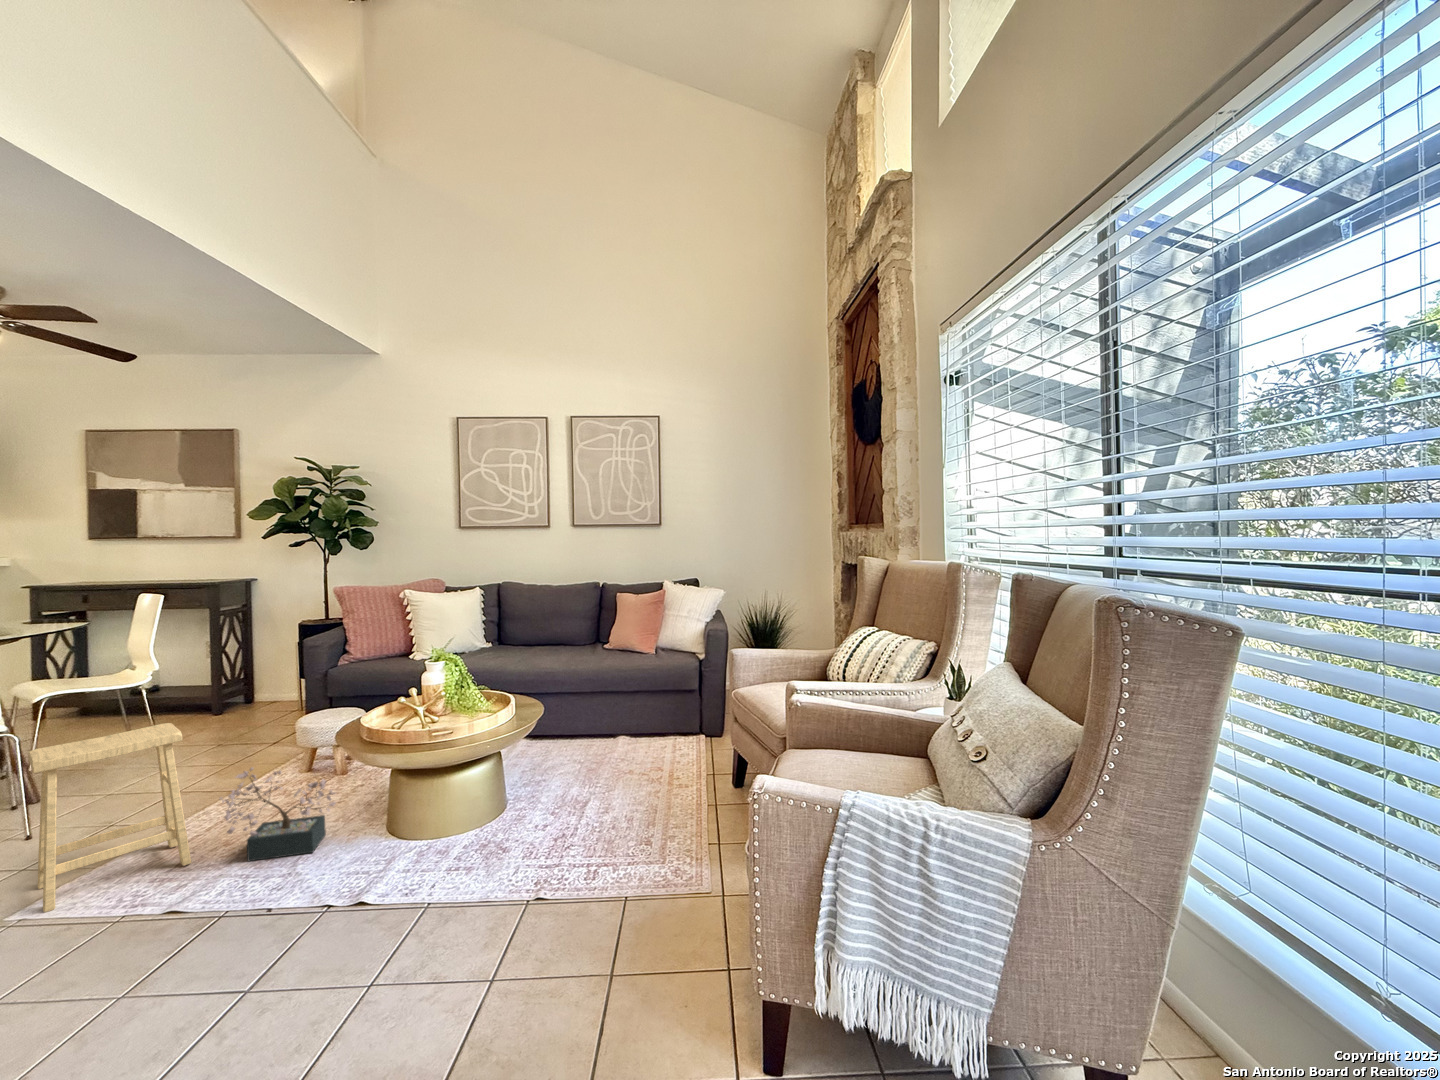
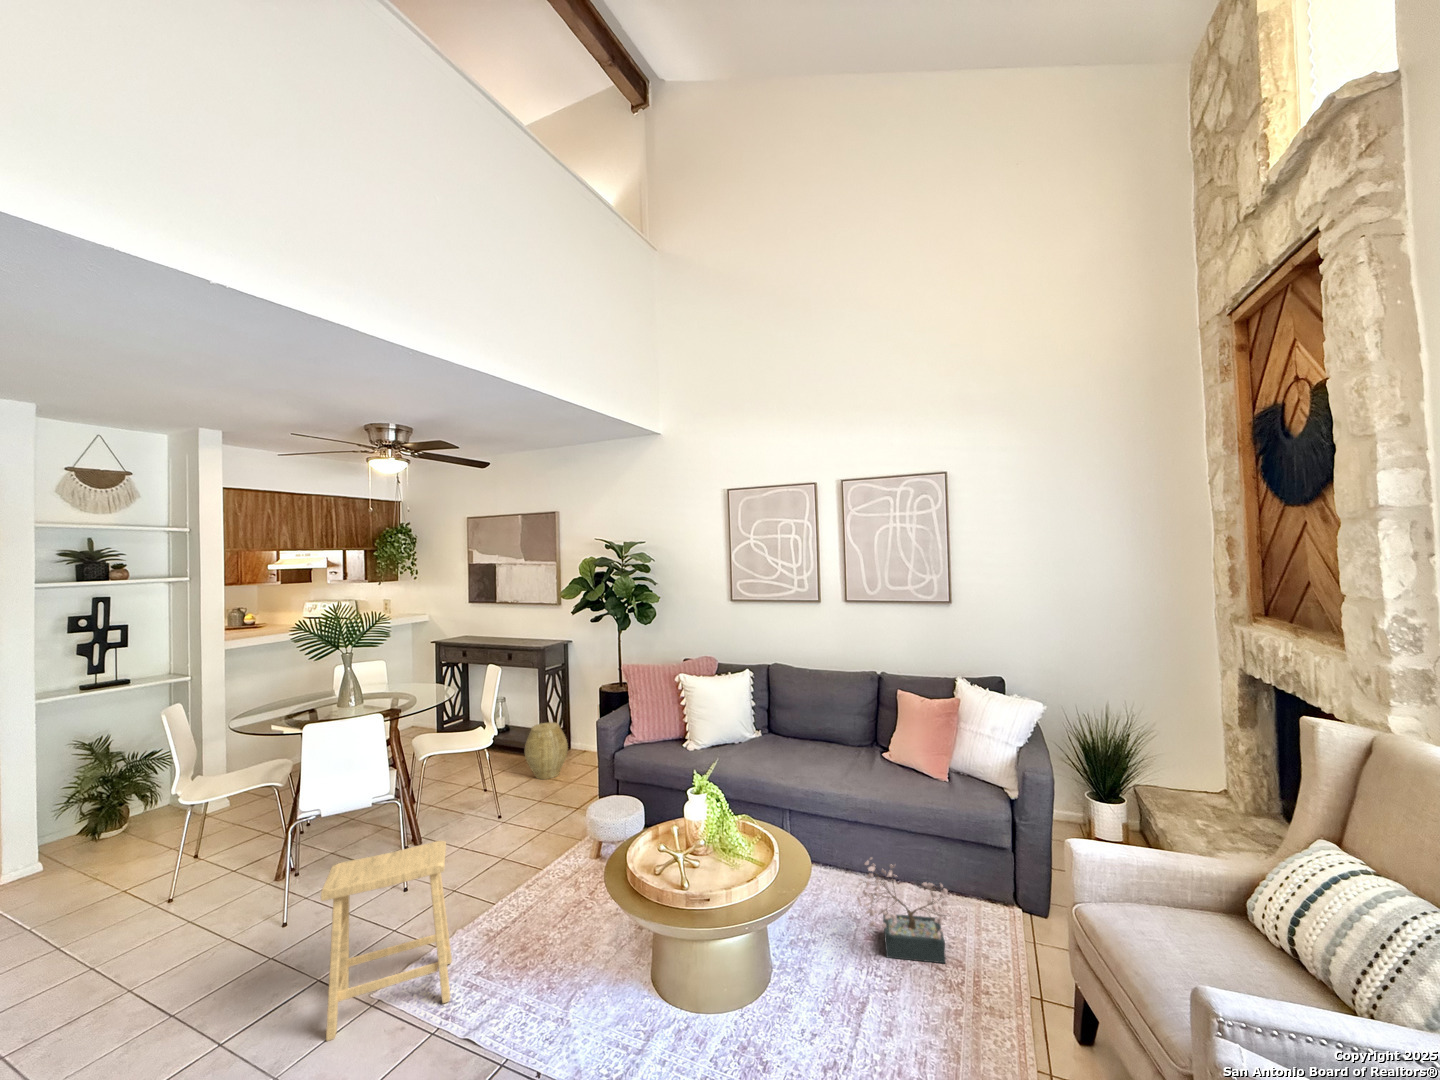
woven basket: none [200,664,258,725] -> present [525,722,568,779]
decorative plant: present [220,768,335,861] -> present [857,857,959,963]

